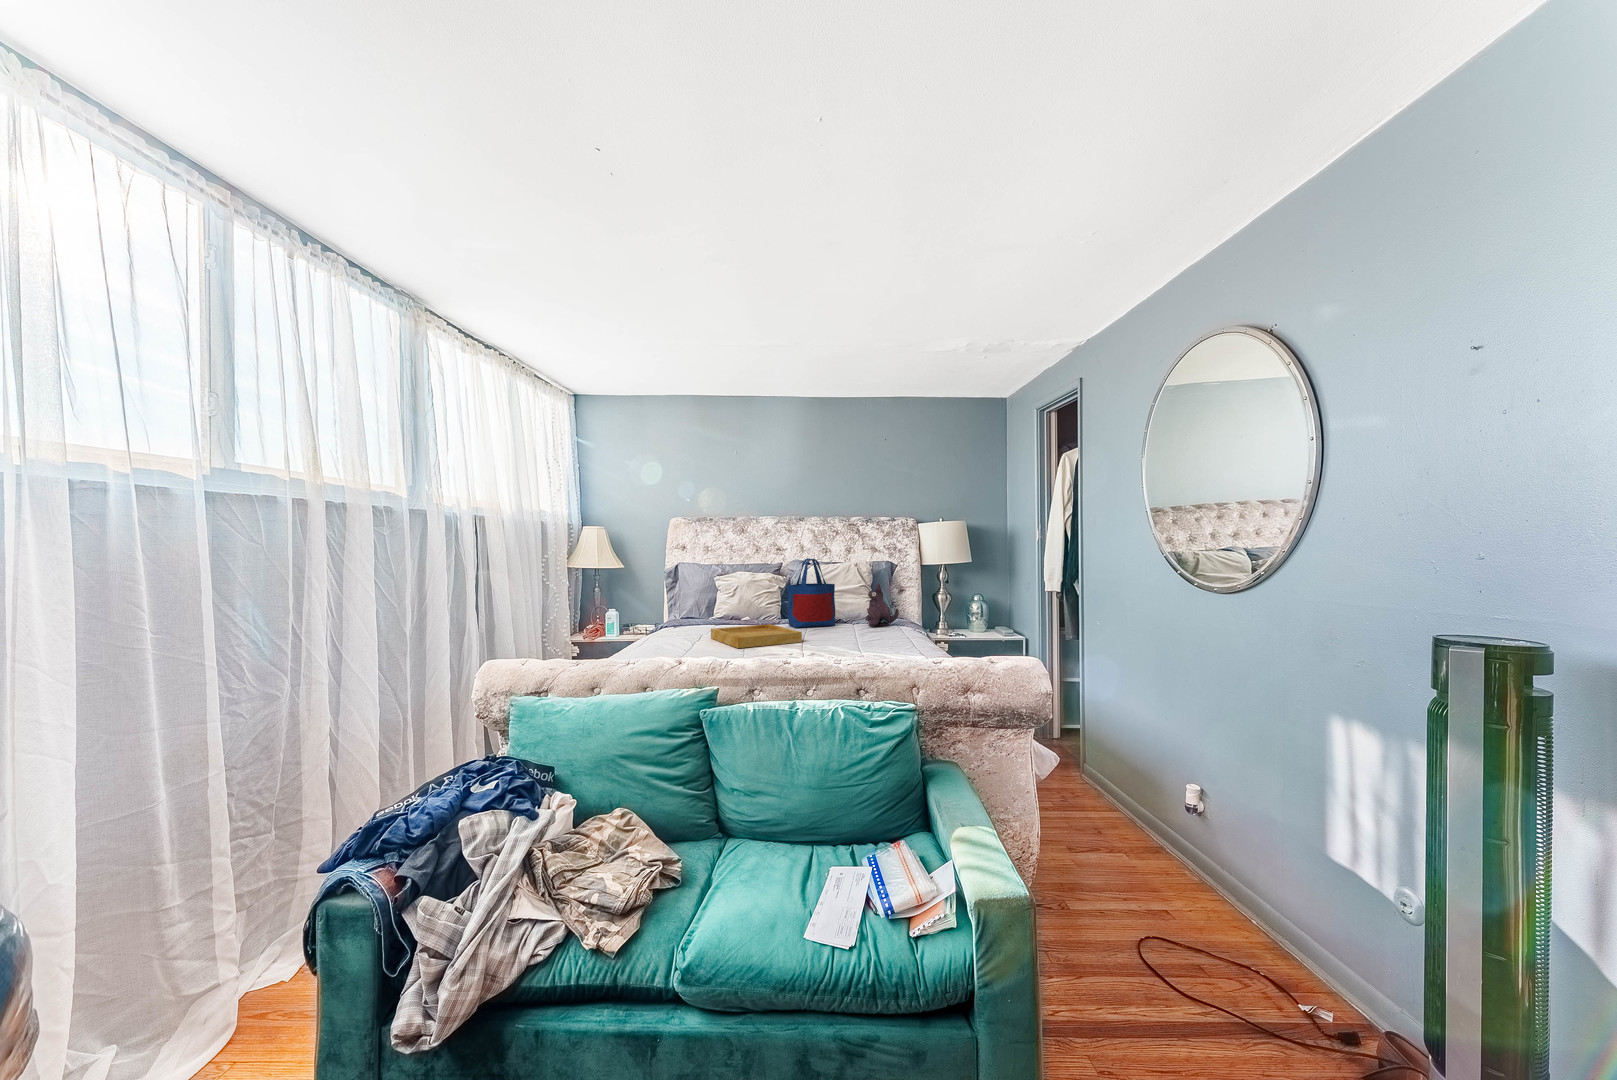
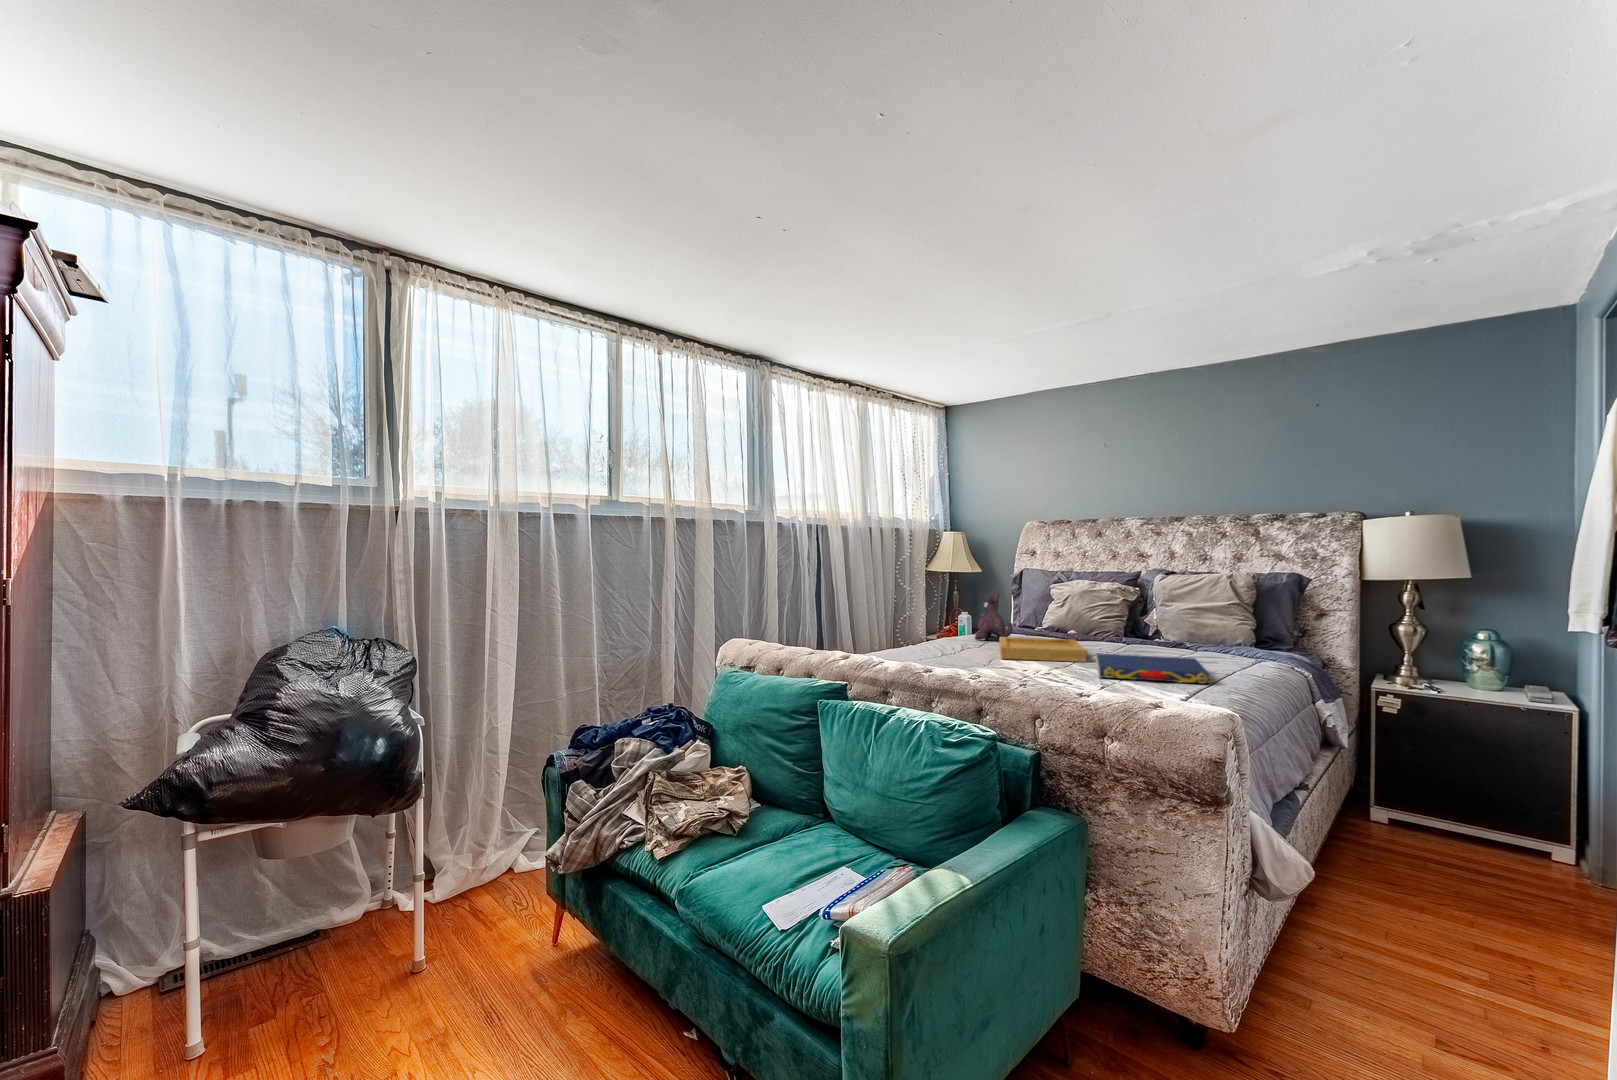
tote bag: present [787,558,836,628] -> none [1110,566,1179,651]
plush toy: present [865,584,899,627] -> present [975,594,1013,641]
book: none [814,629,907,653] -> present [1096,653,1209,684]

